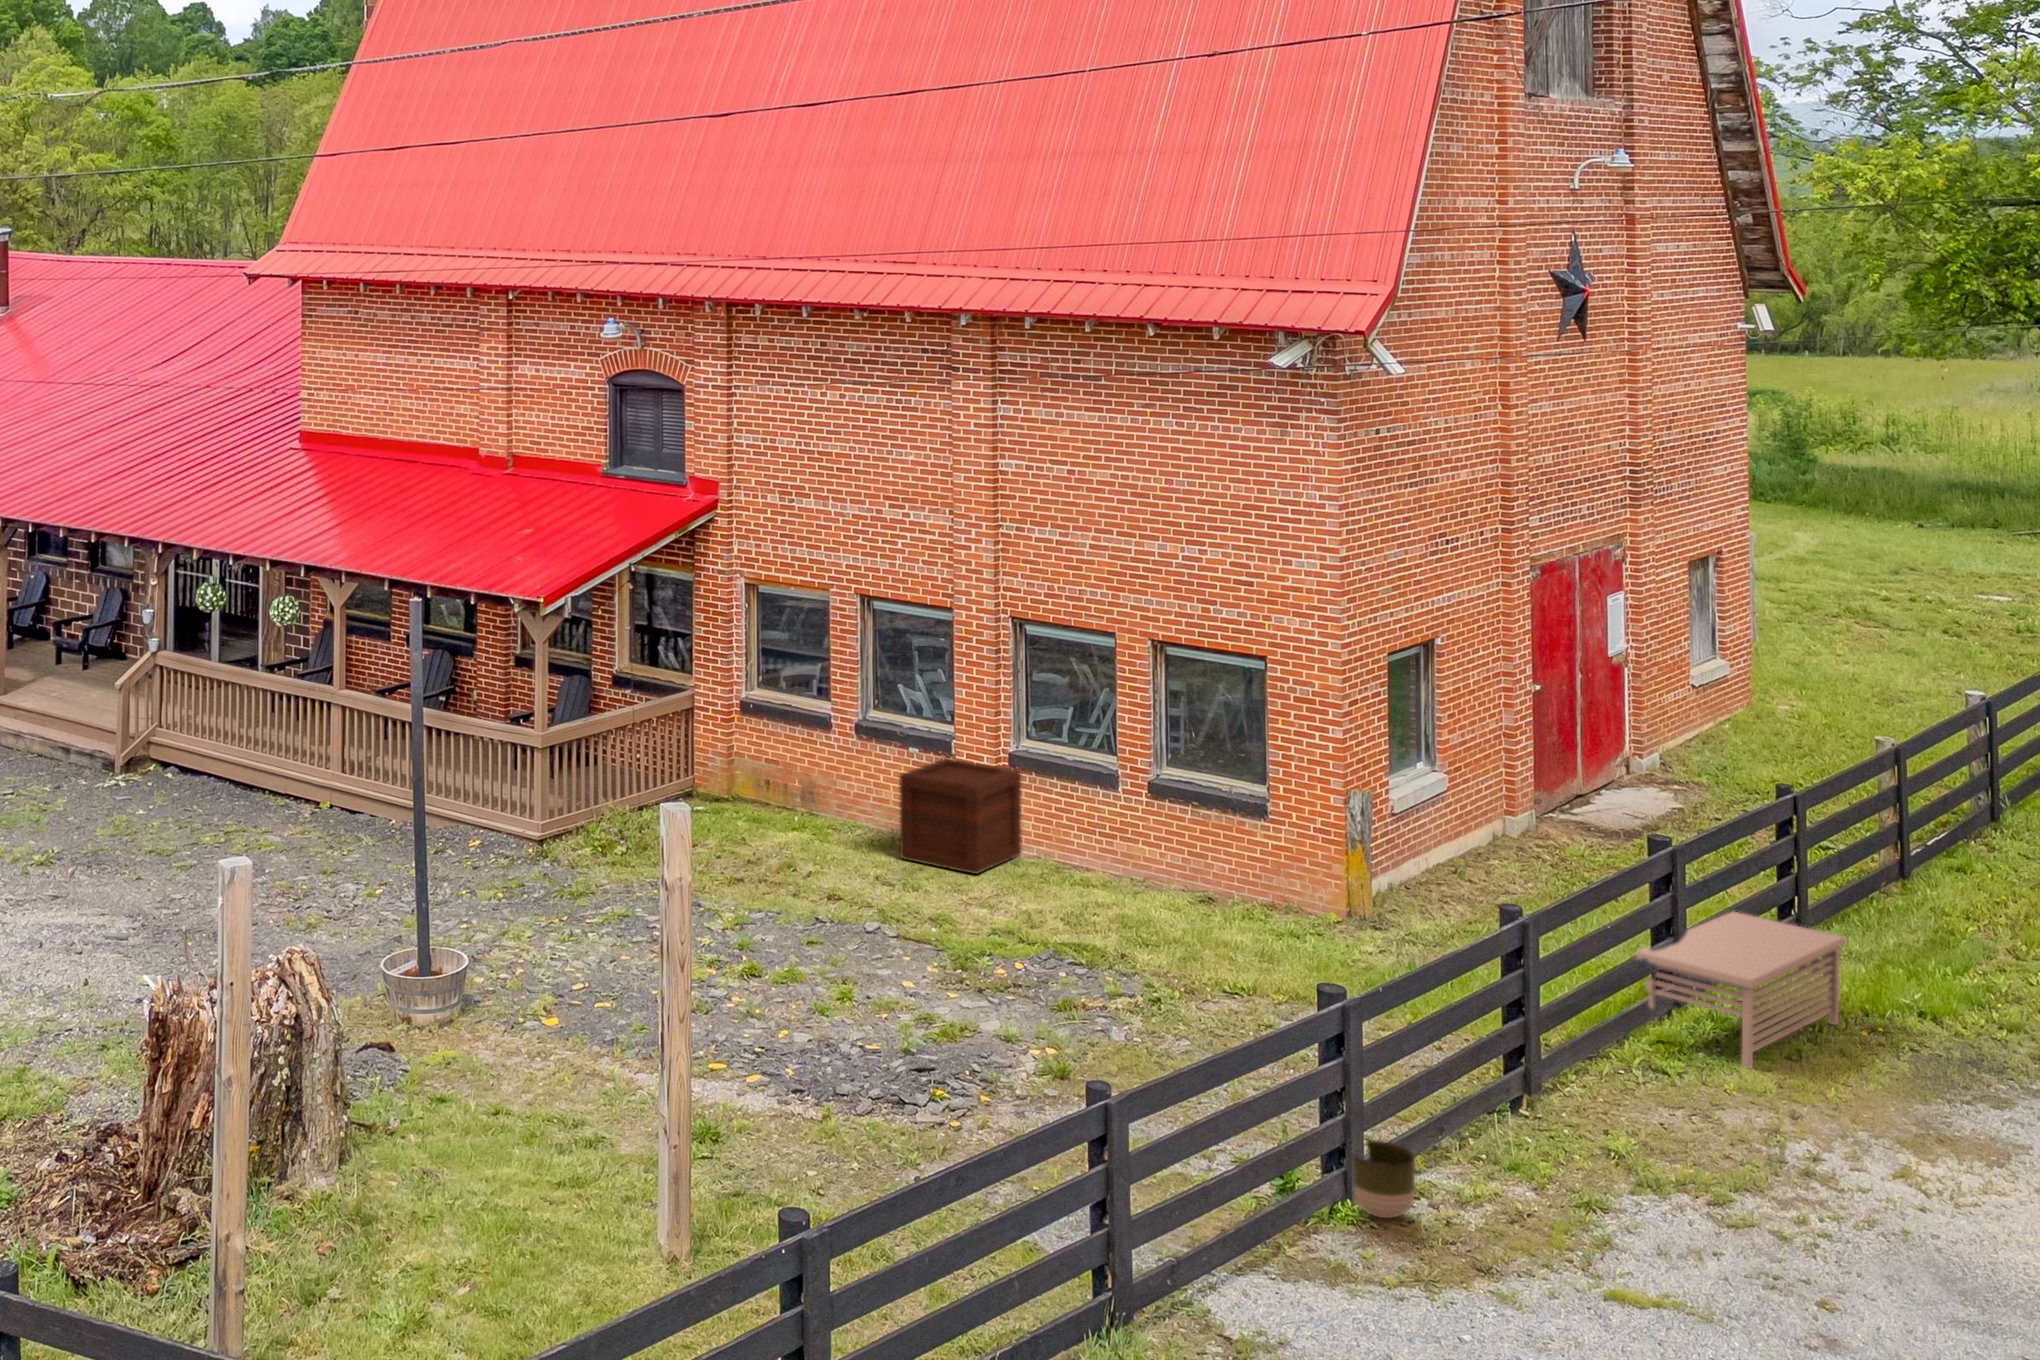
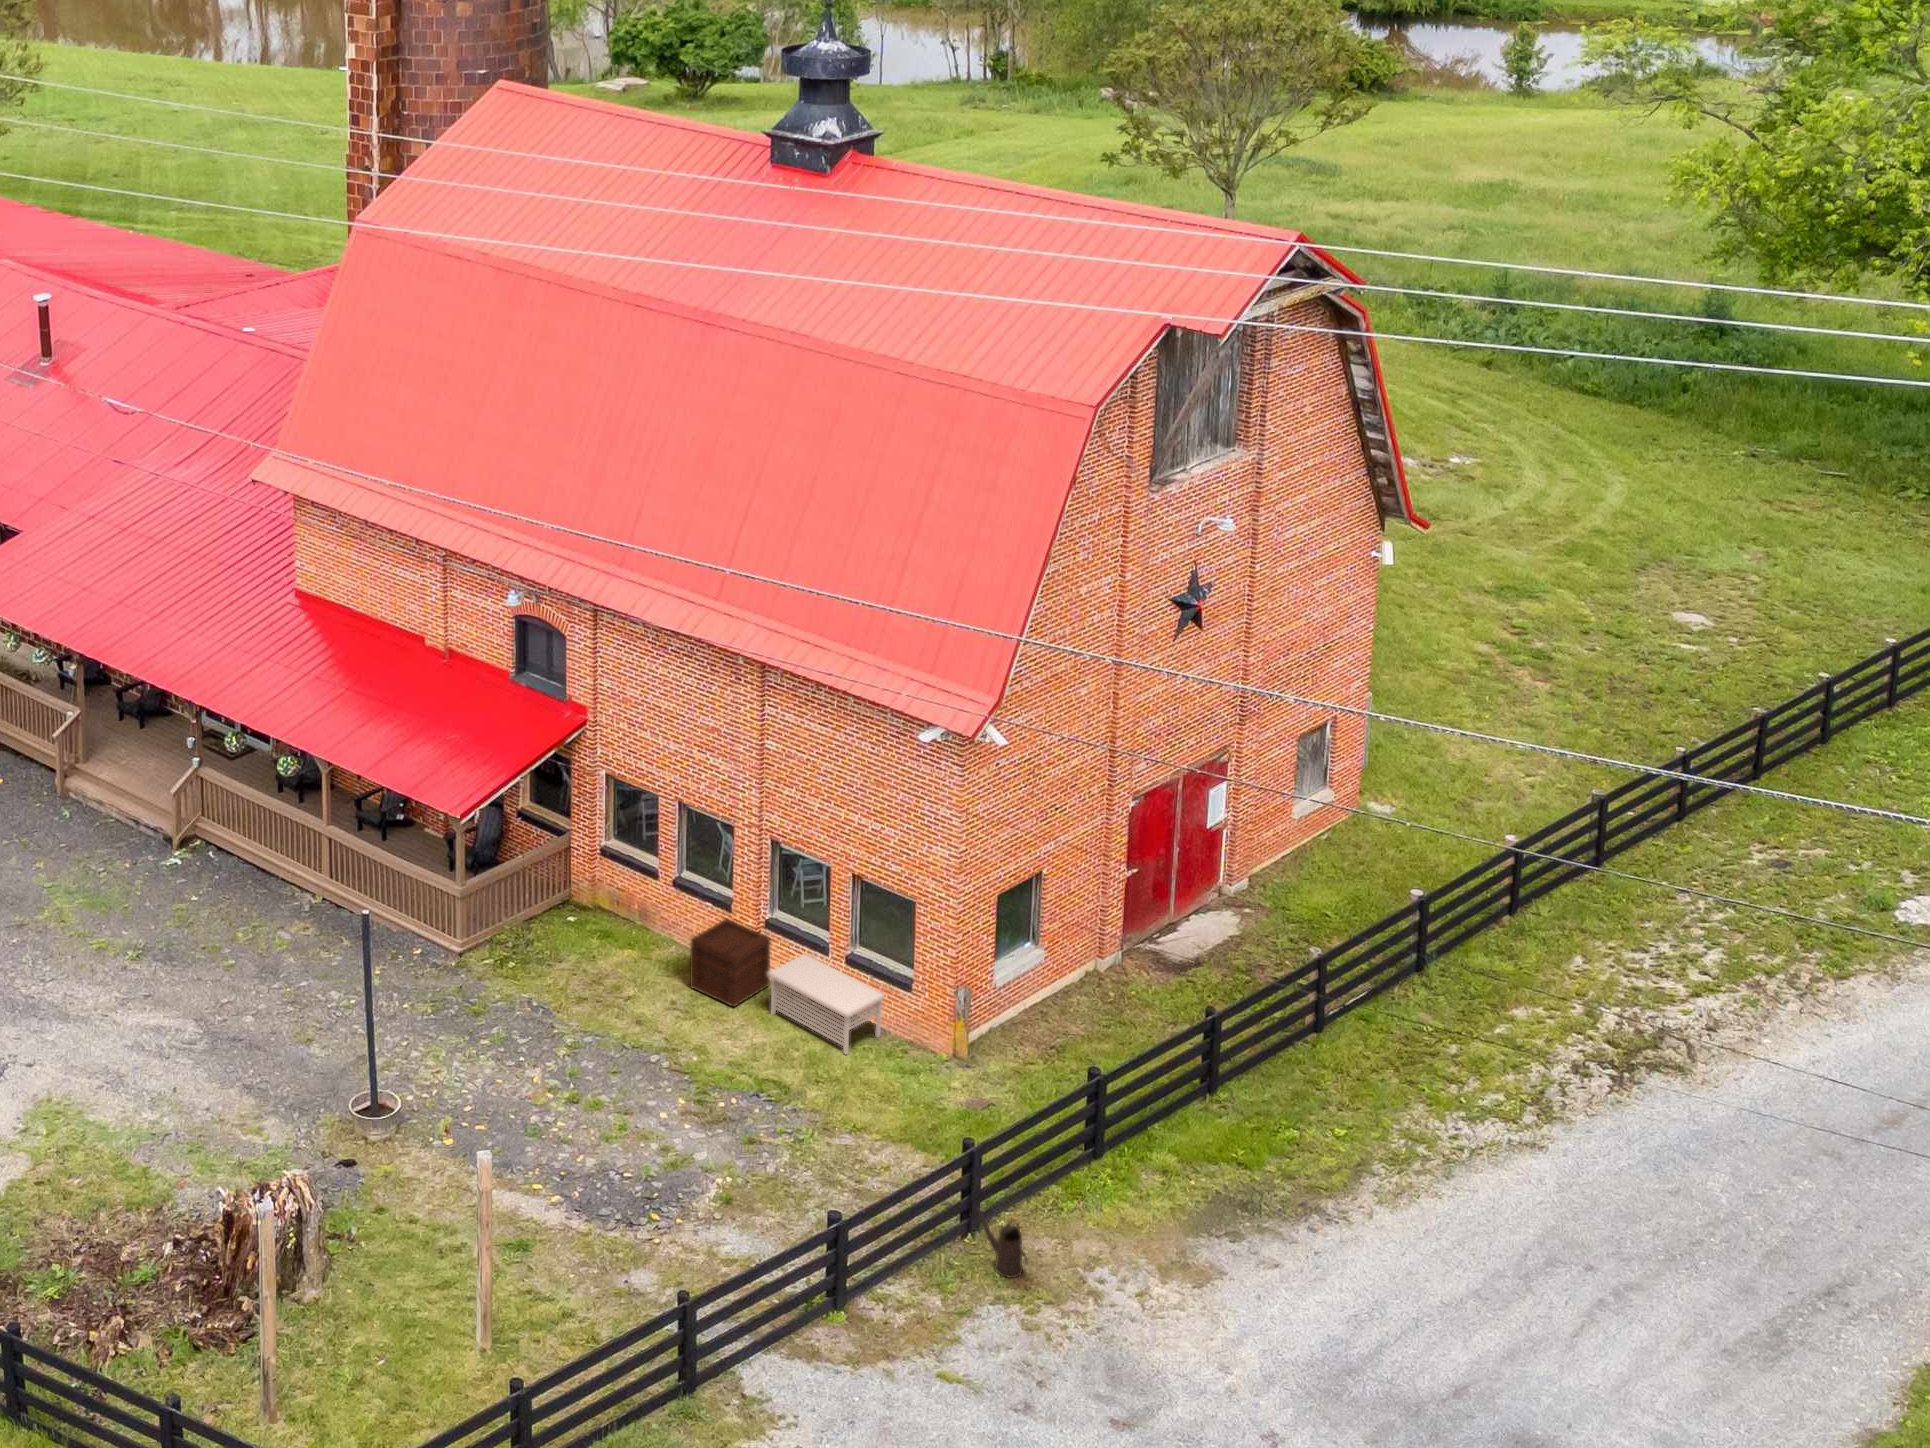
storage bench: present [1636,912,1846,1069] -> present [767,954,885,1054]
watering can: none [1543,1027,1674,1147] -> present [977,1208,1027,1278]
planter: present [1354,1140,1415,1218] -> none [835,1288,866,1329]

